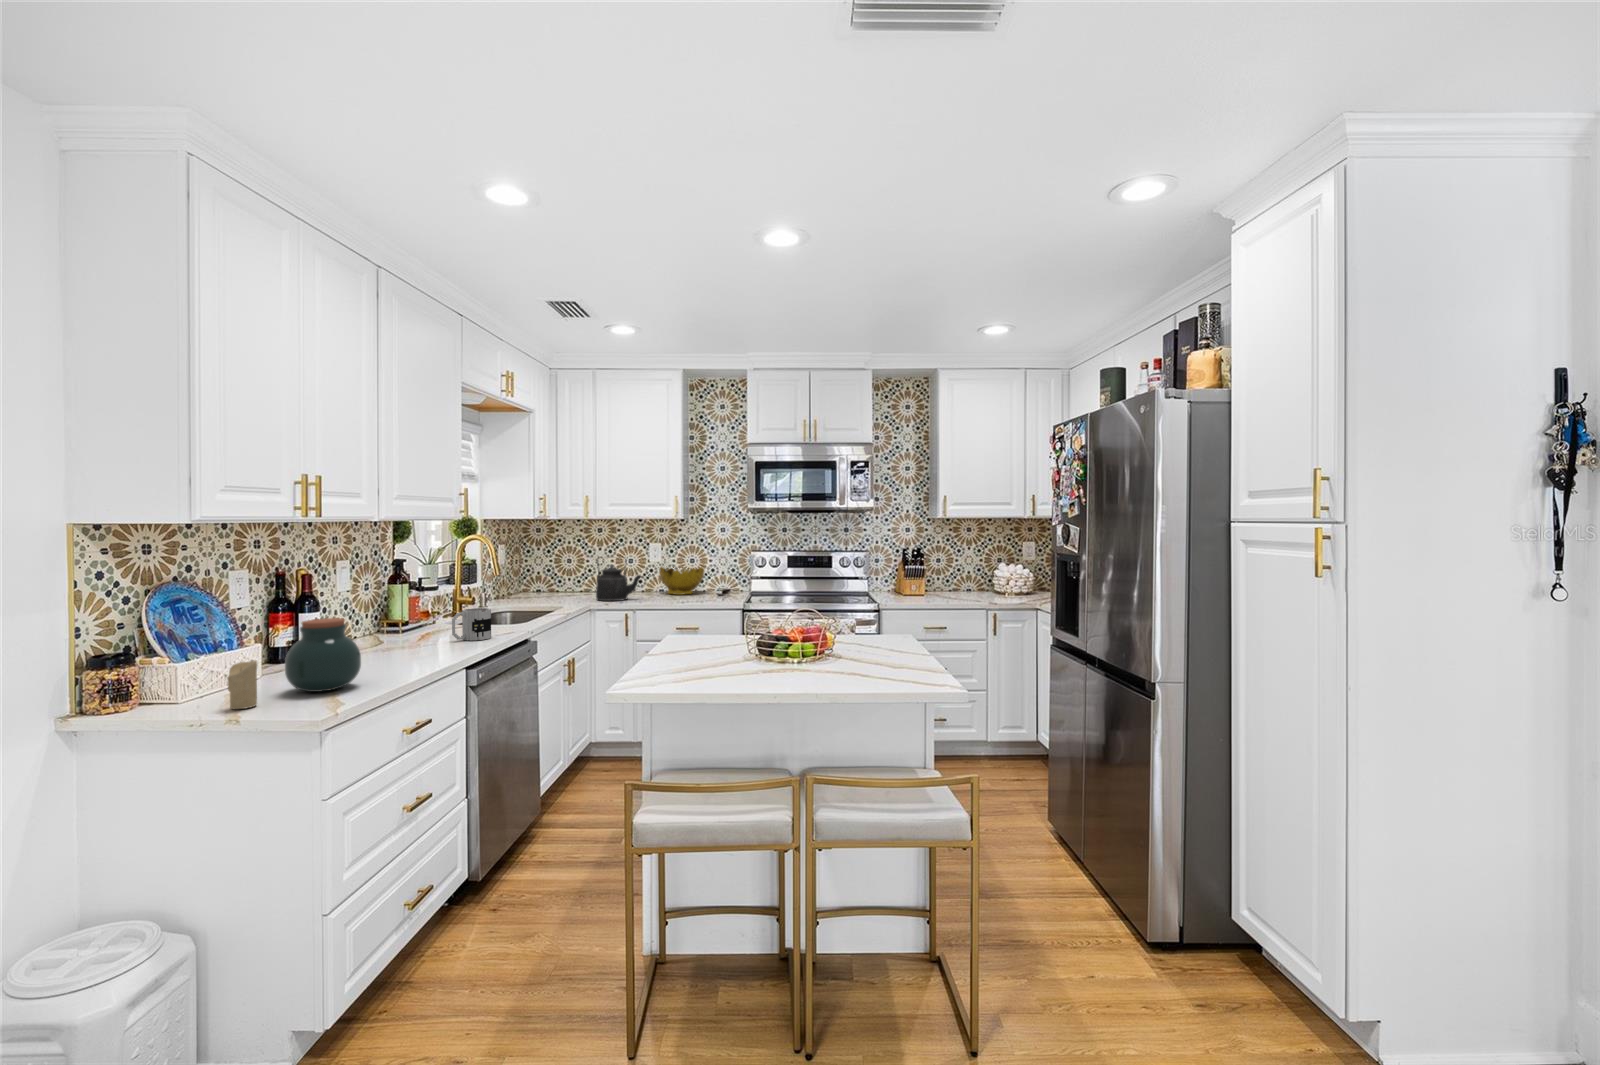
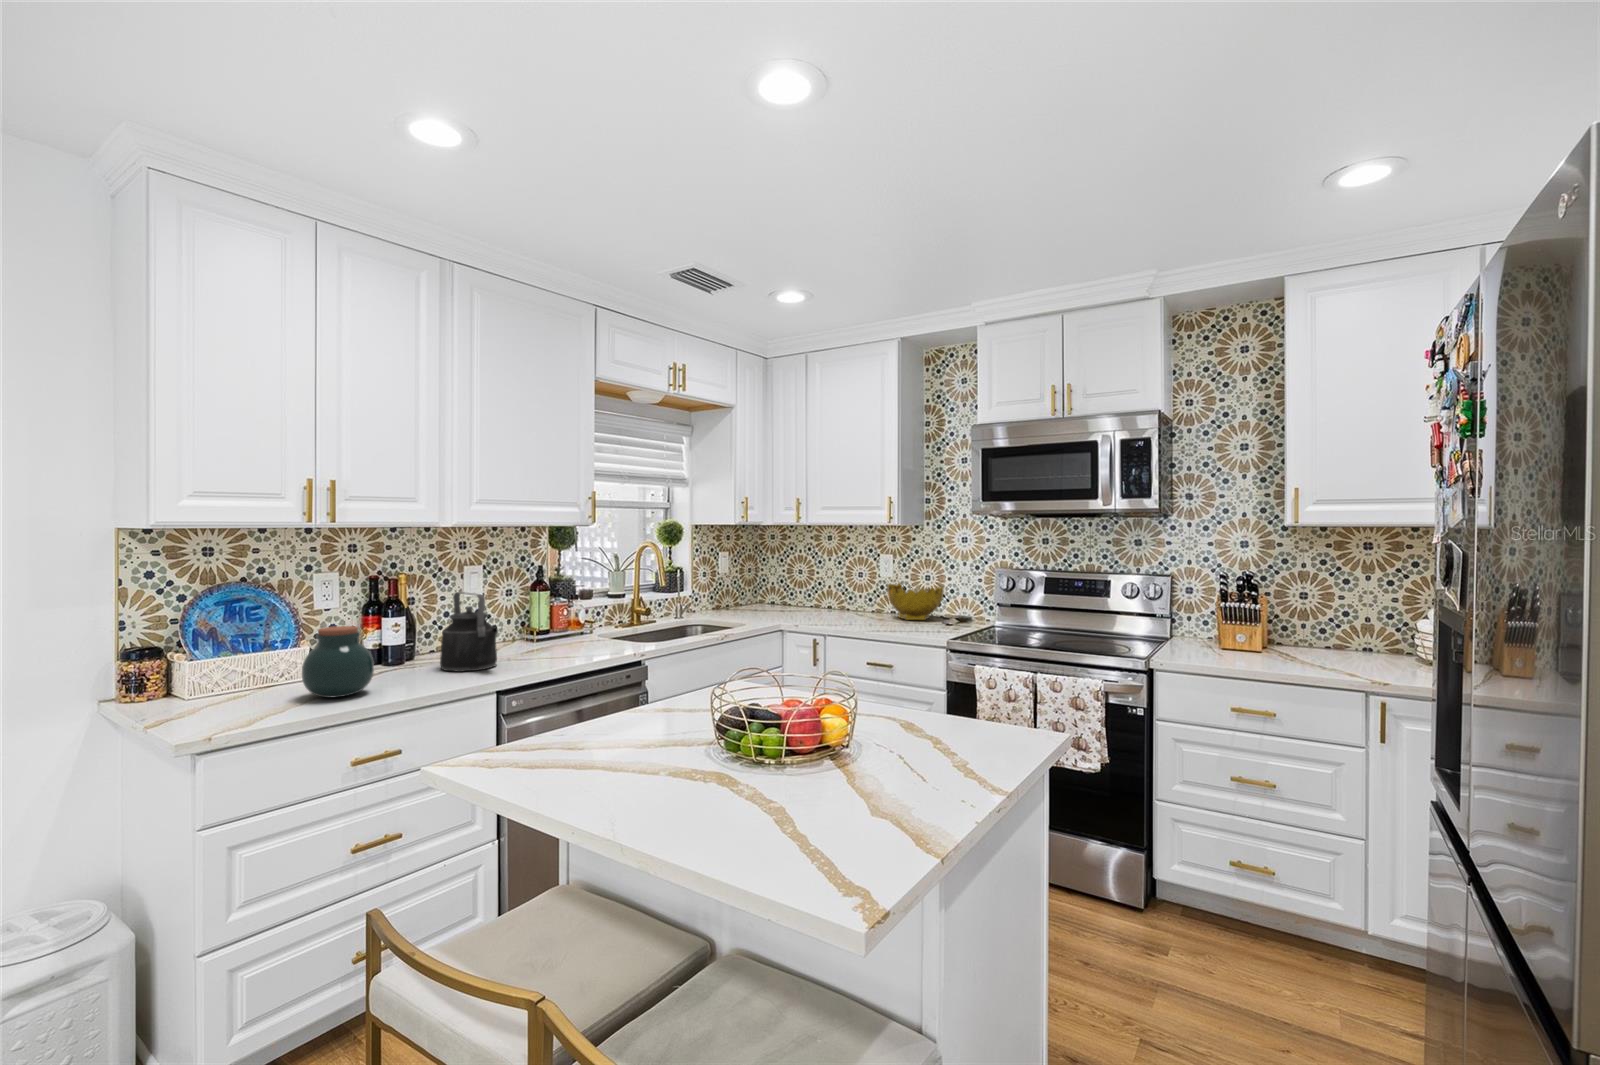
kettle: present [596,559,641,601] -> present [440,592,498,672]
mug: present [452,608,491,641] -> none [554,622,595,657]
candle: present [228,660,257,709] -> none [238,662,265,706]

